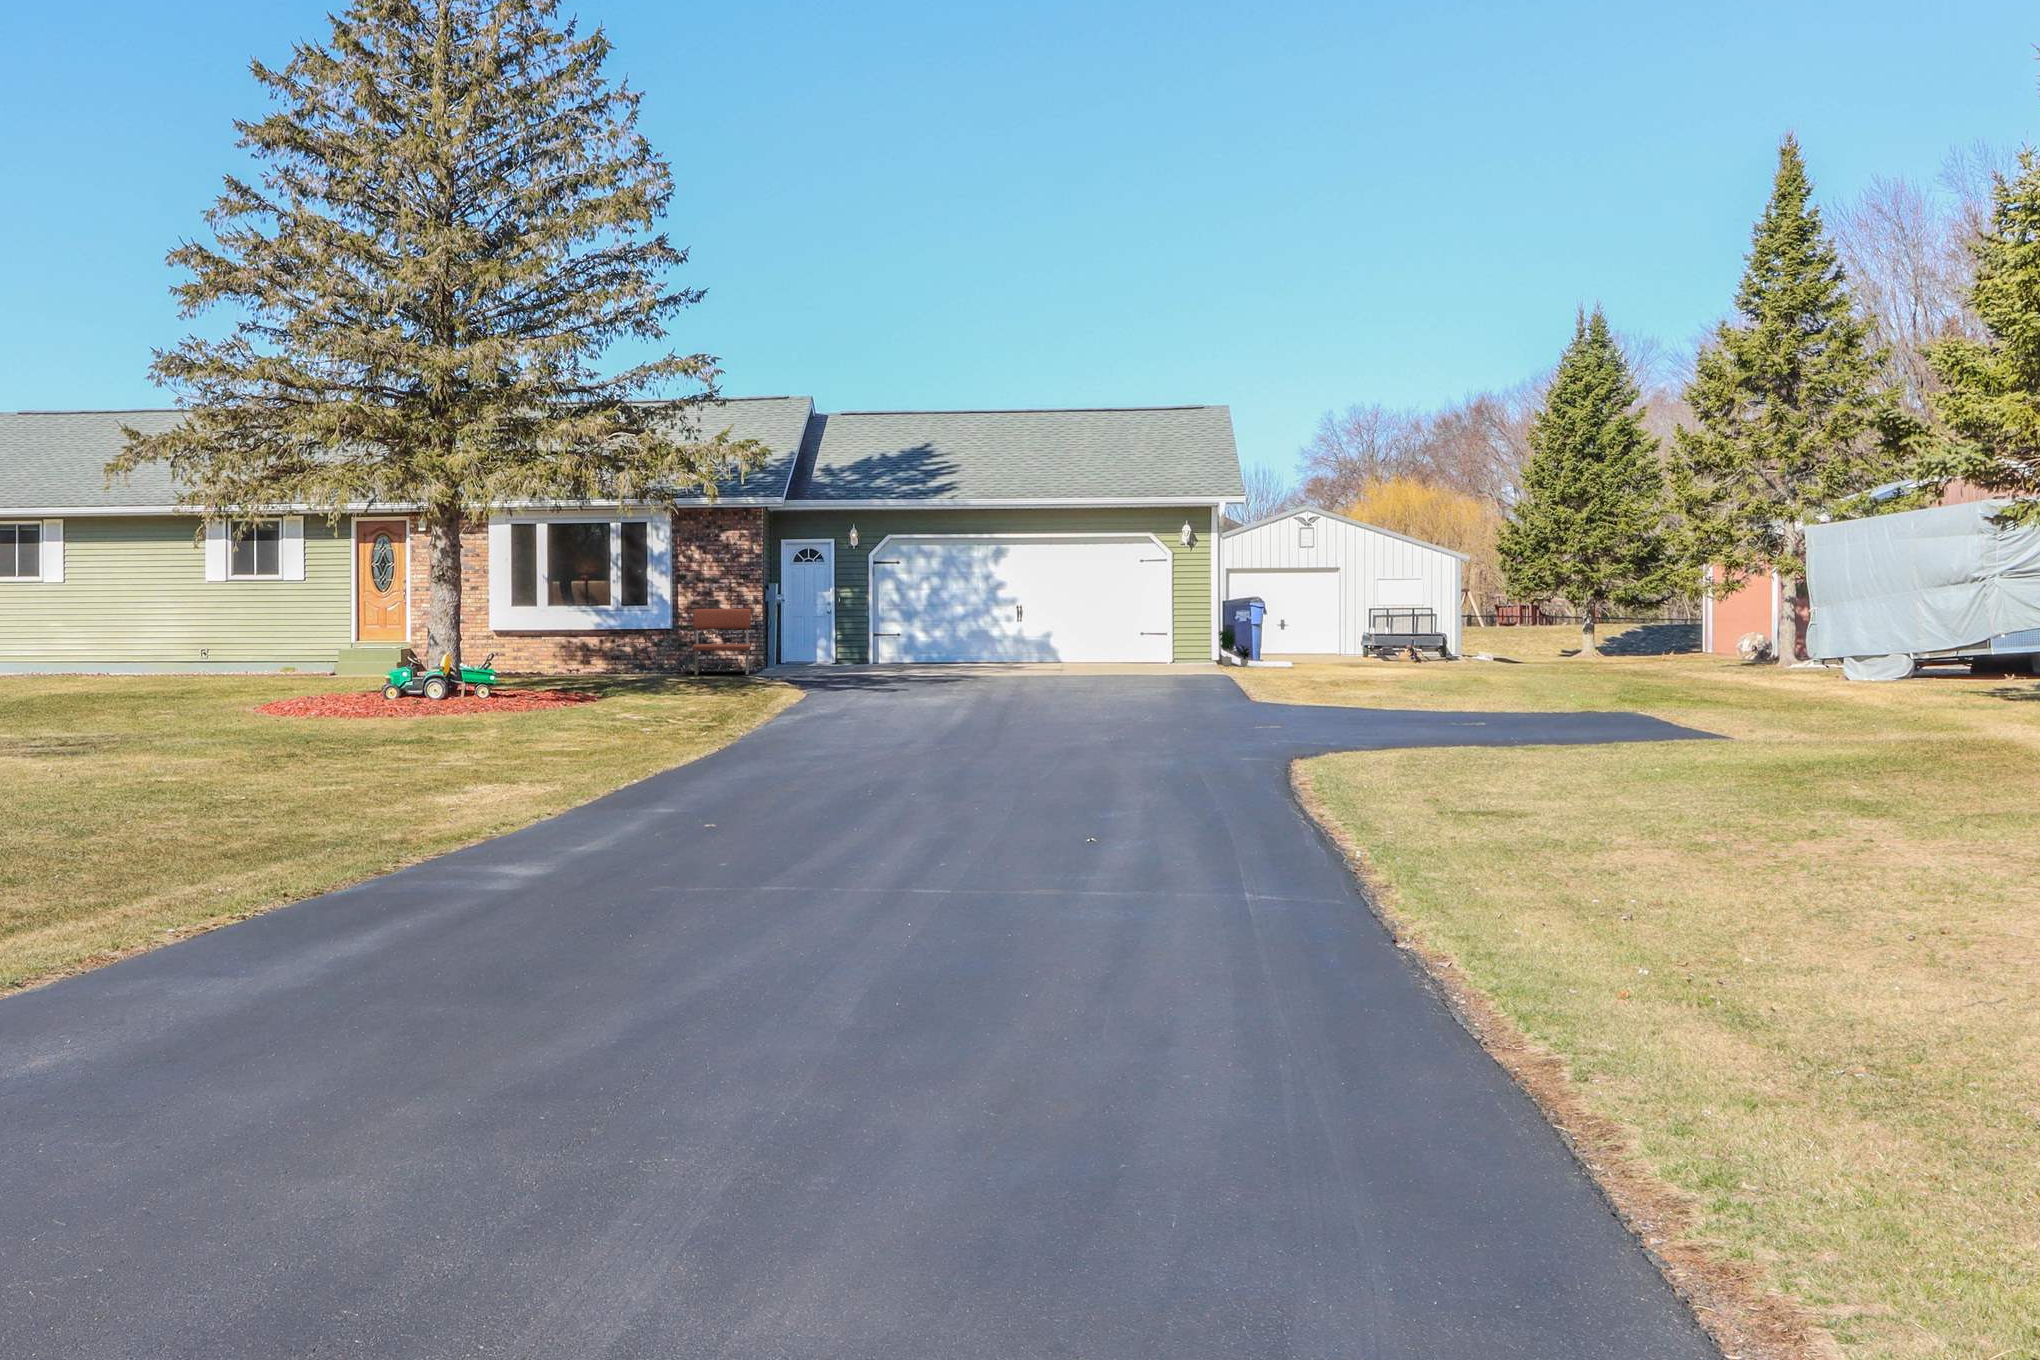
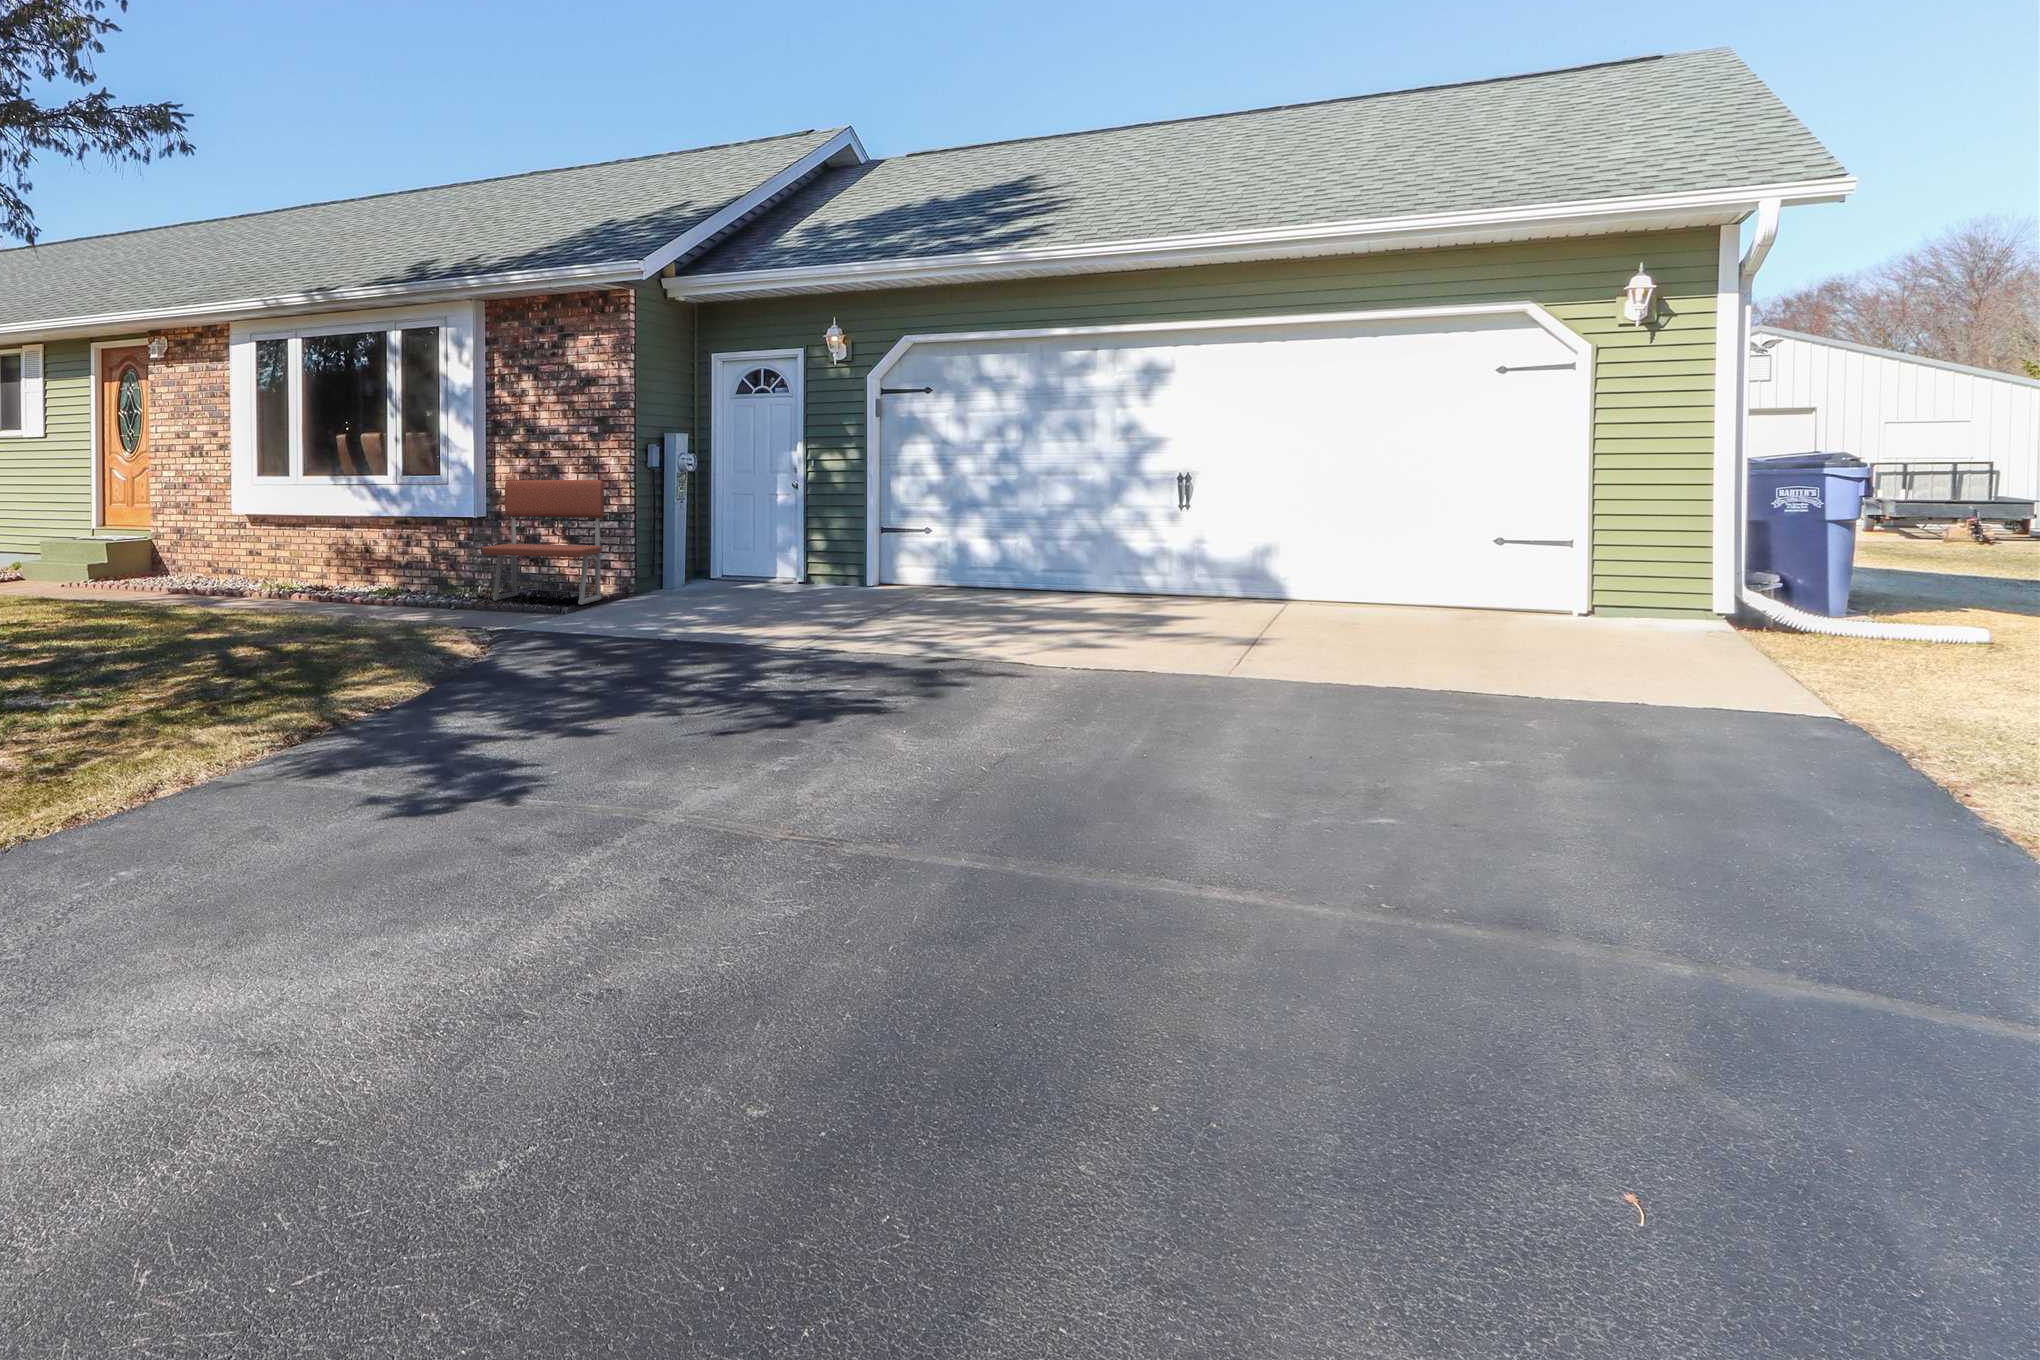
potted plant: present [1219,628,1251,666] -> none [1741,532,1860,631]

